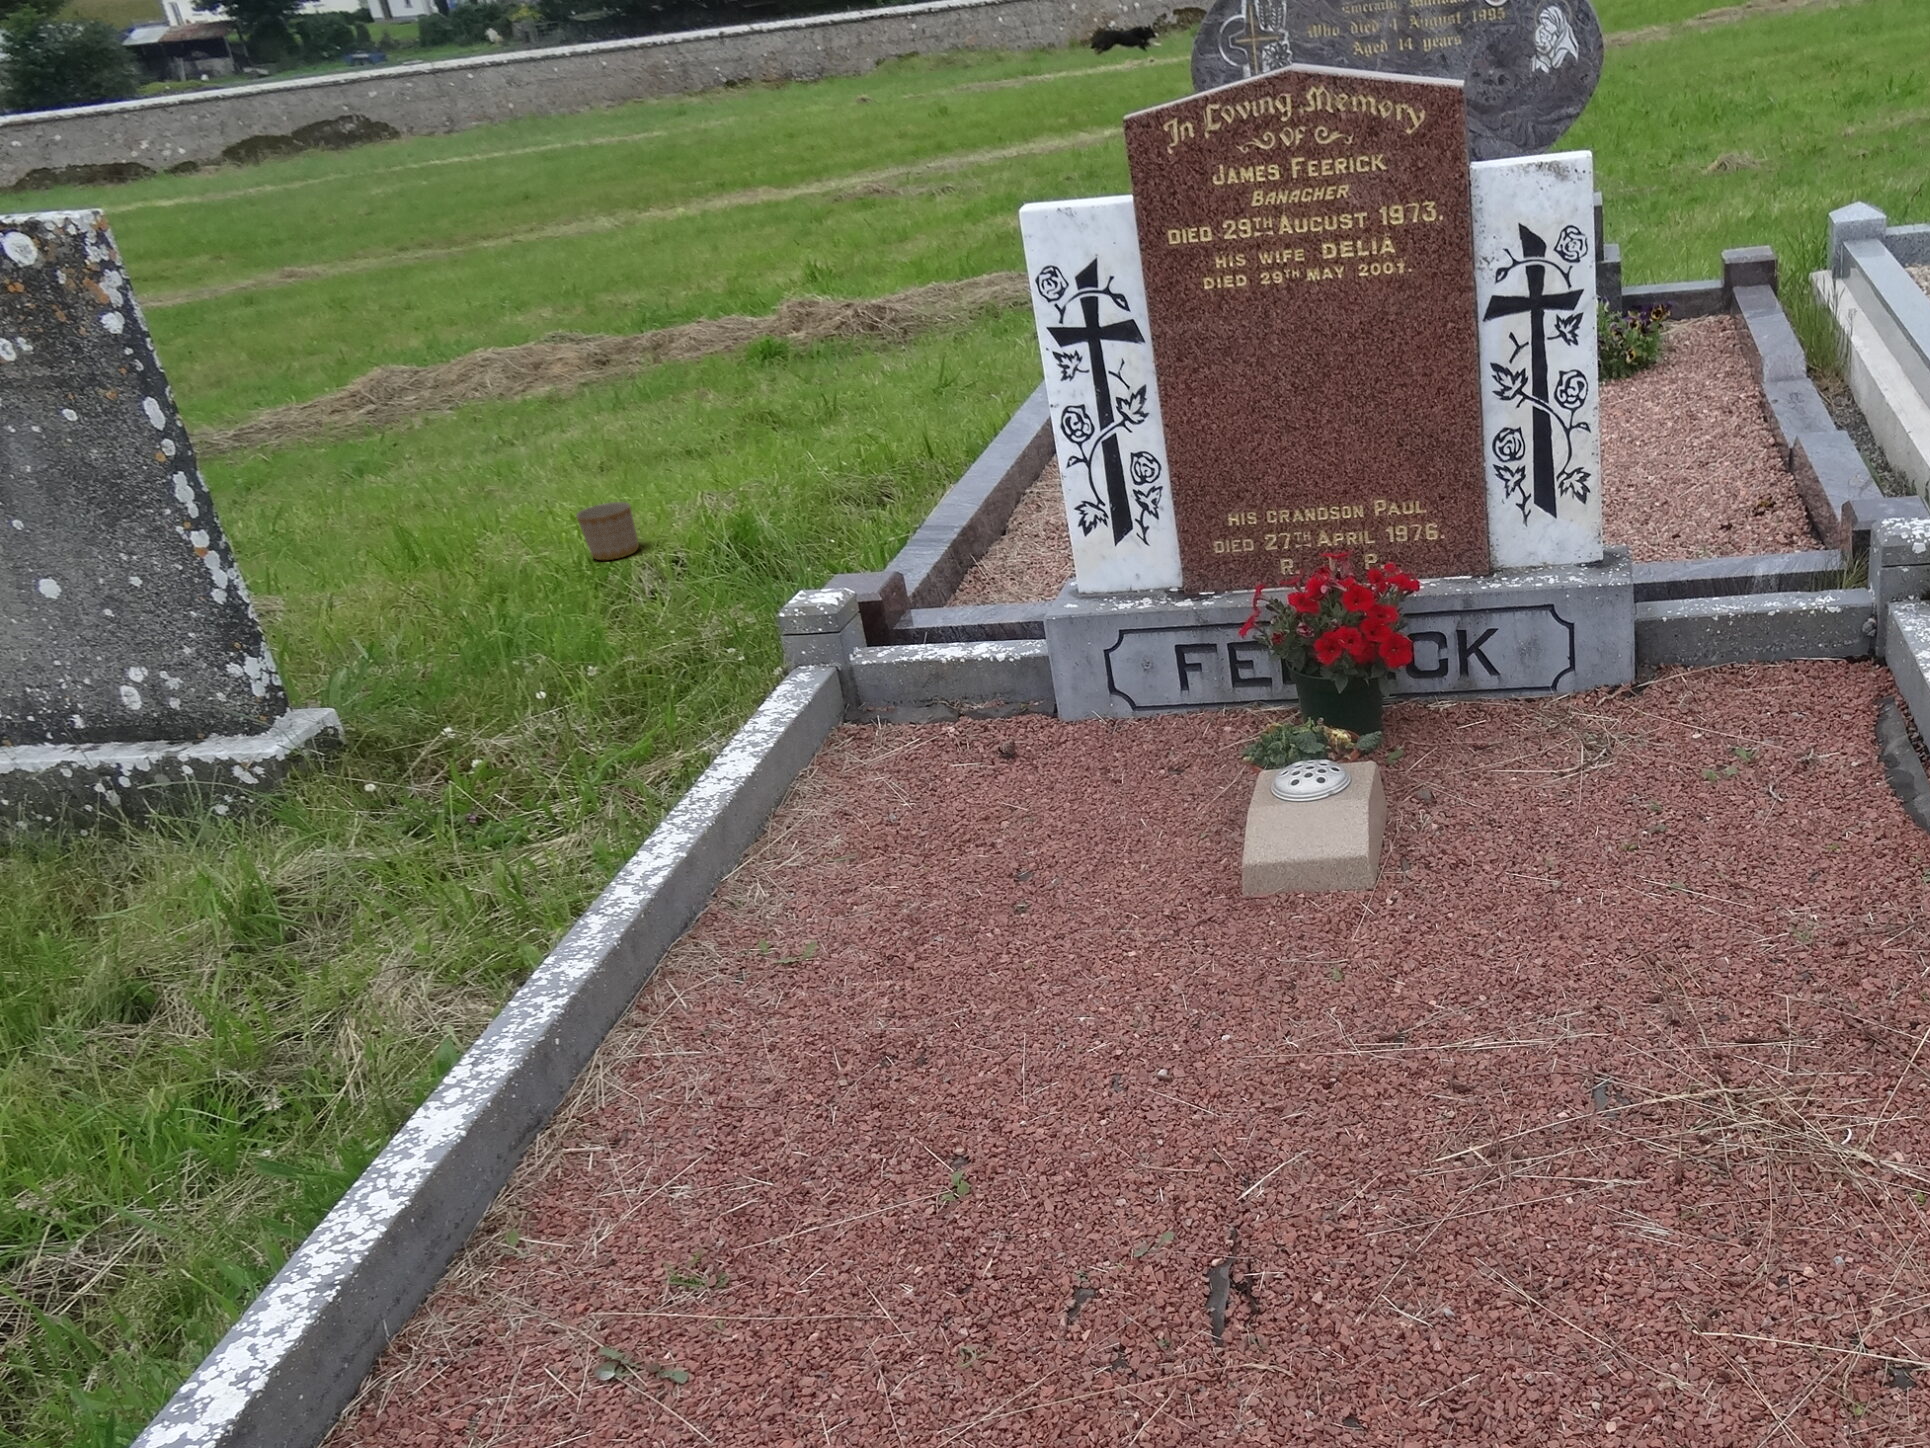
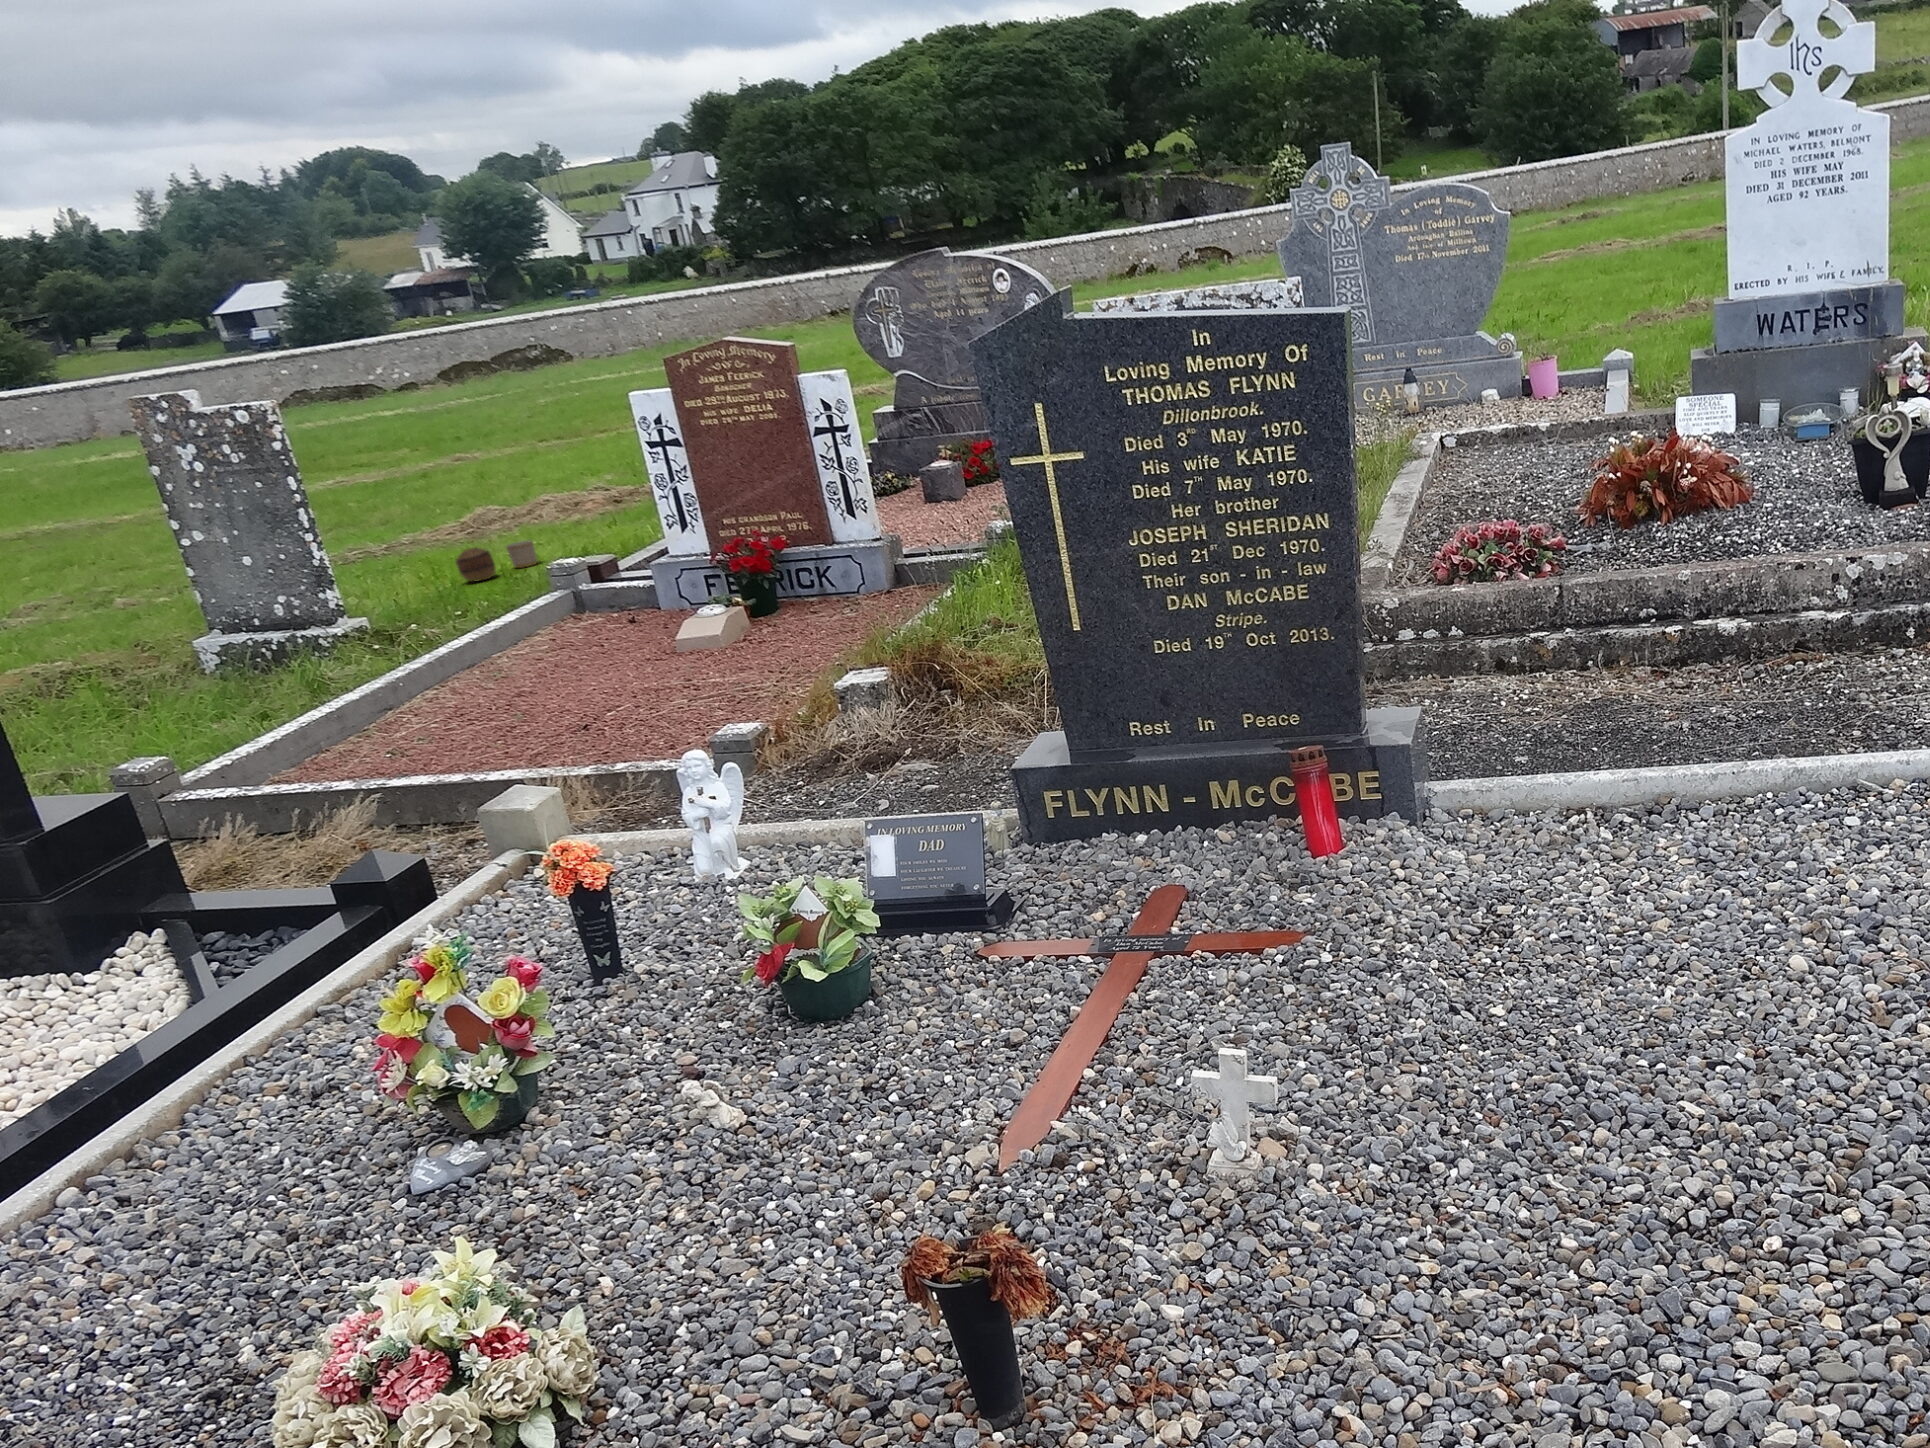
basket: none [484,524,566,595] -> present [456,548,496,581]

